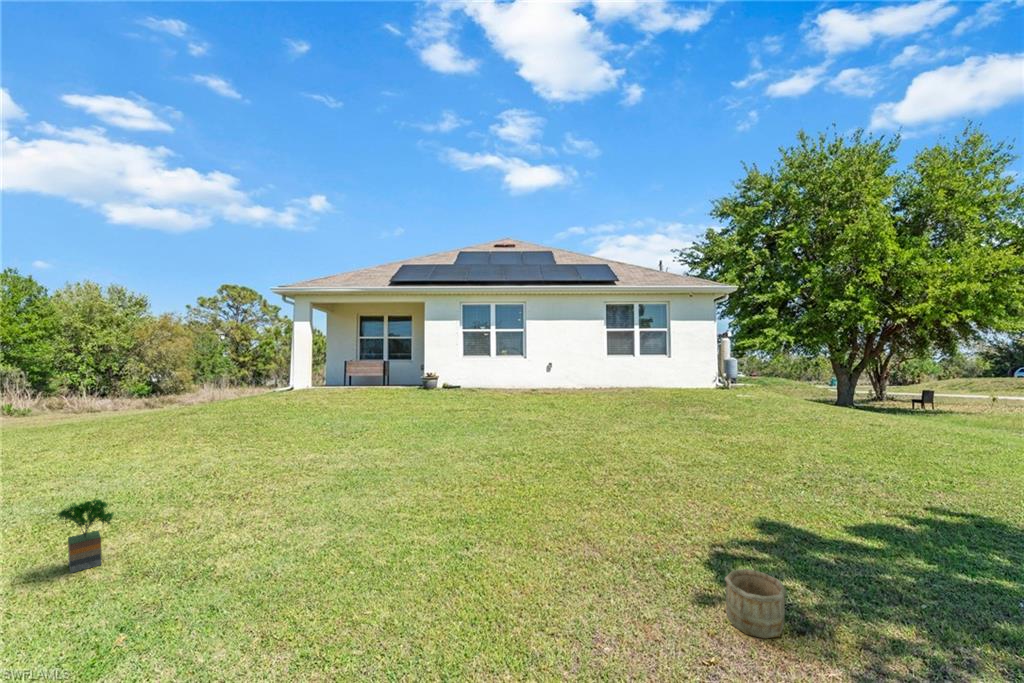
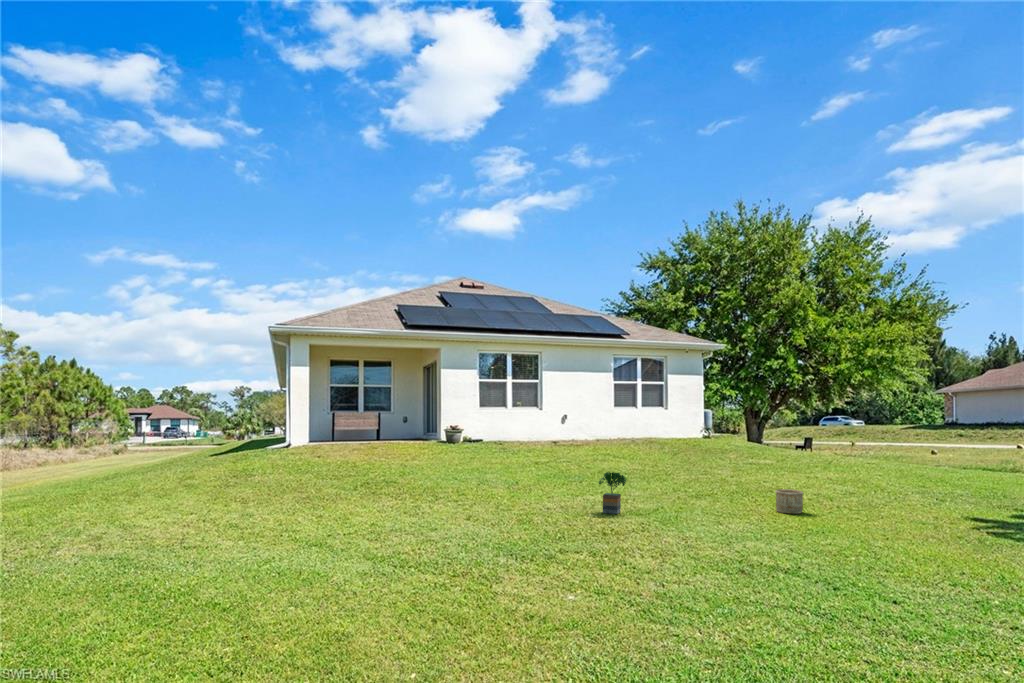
wooden bucket: present [725,569,786,638] -> present [775,489,803,514]

